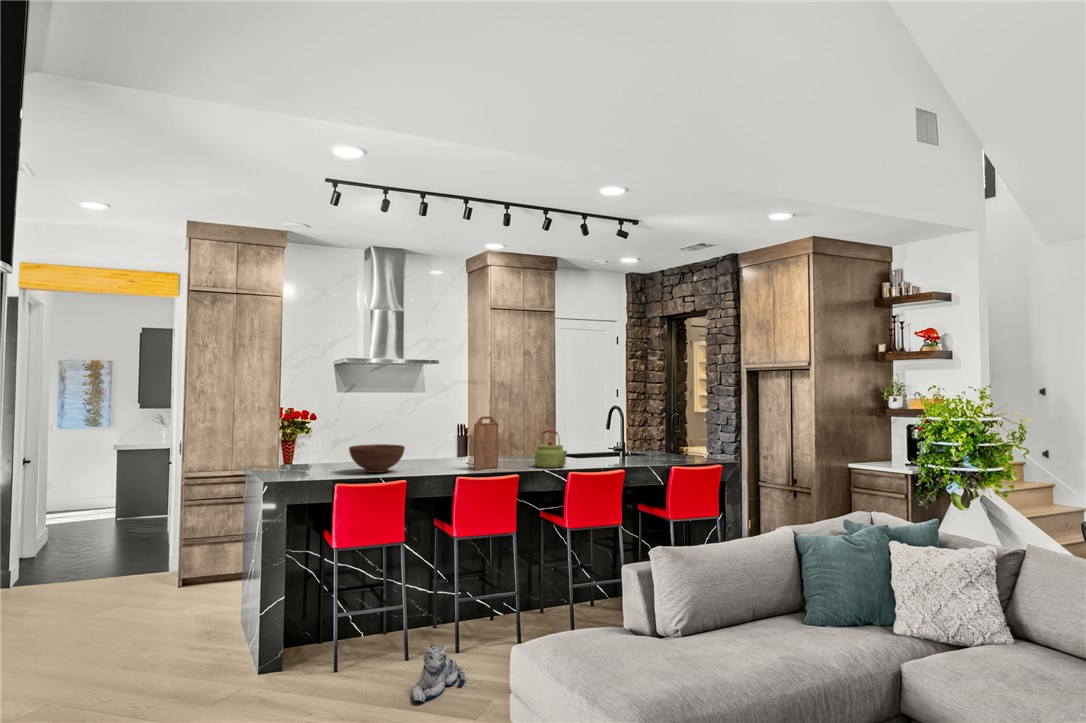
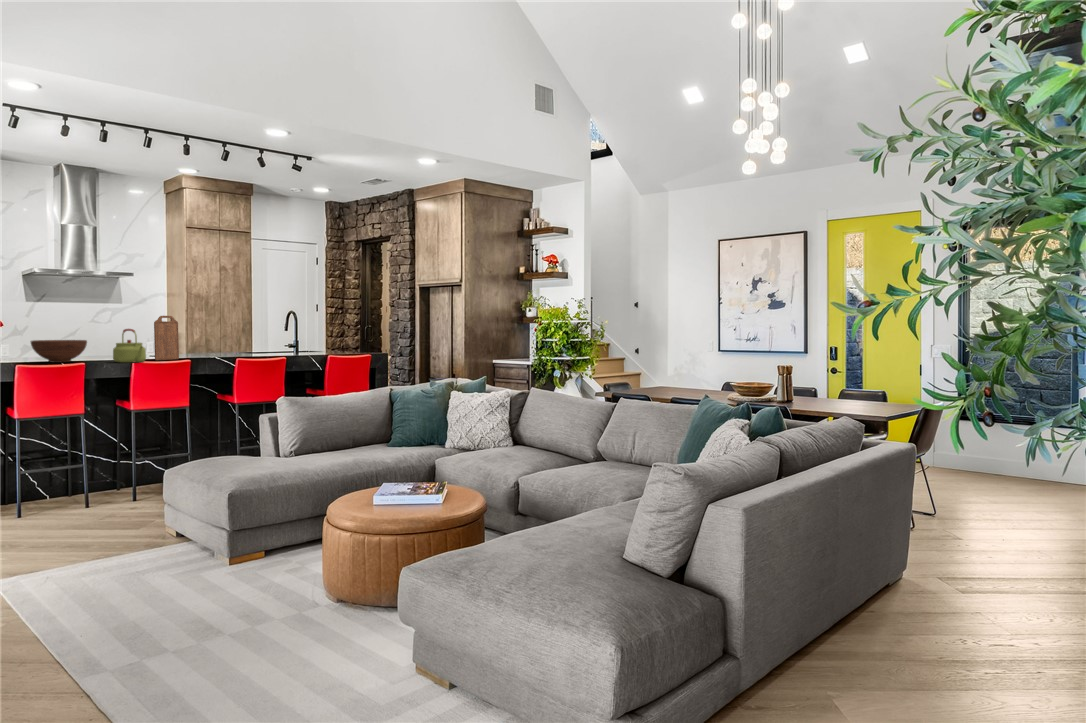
kettle: present [535,430,567,468] -> present [113,329,146,363]
plush toy: present [412,644,466,702] -> none [90,485,141,525]

